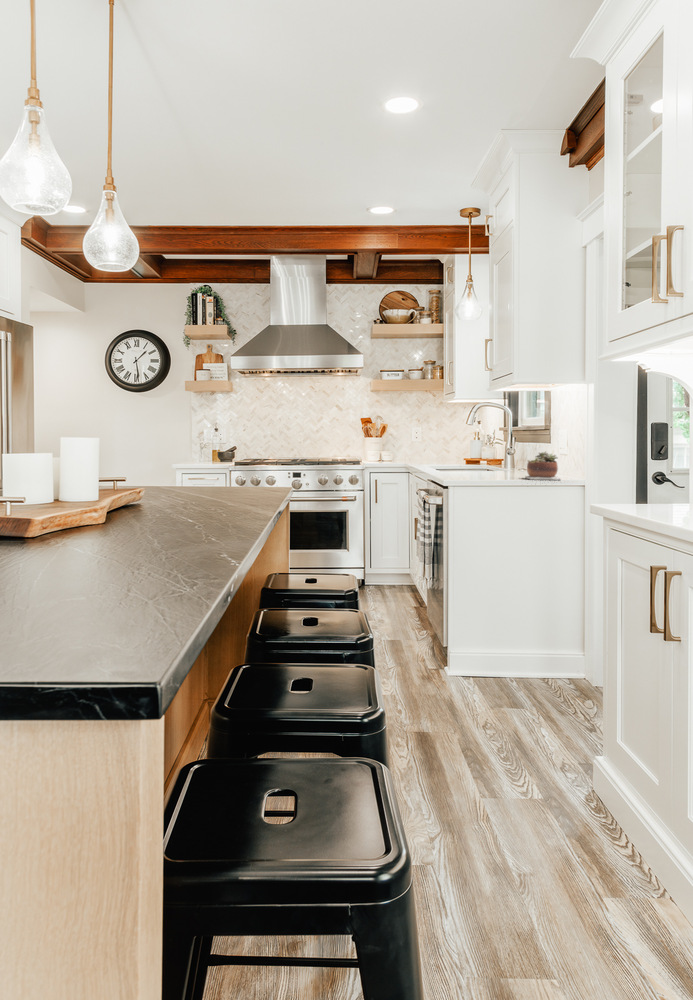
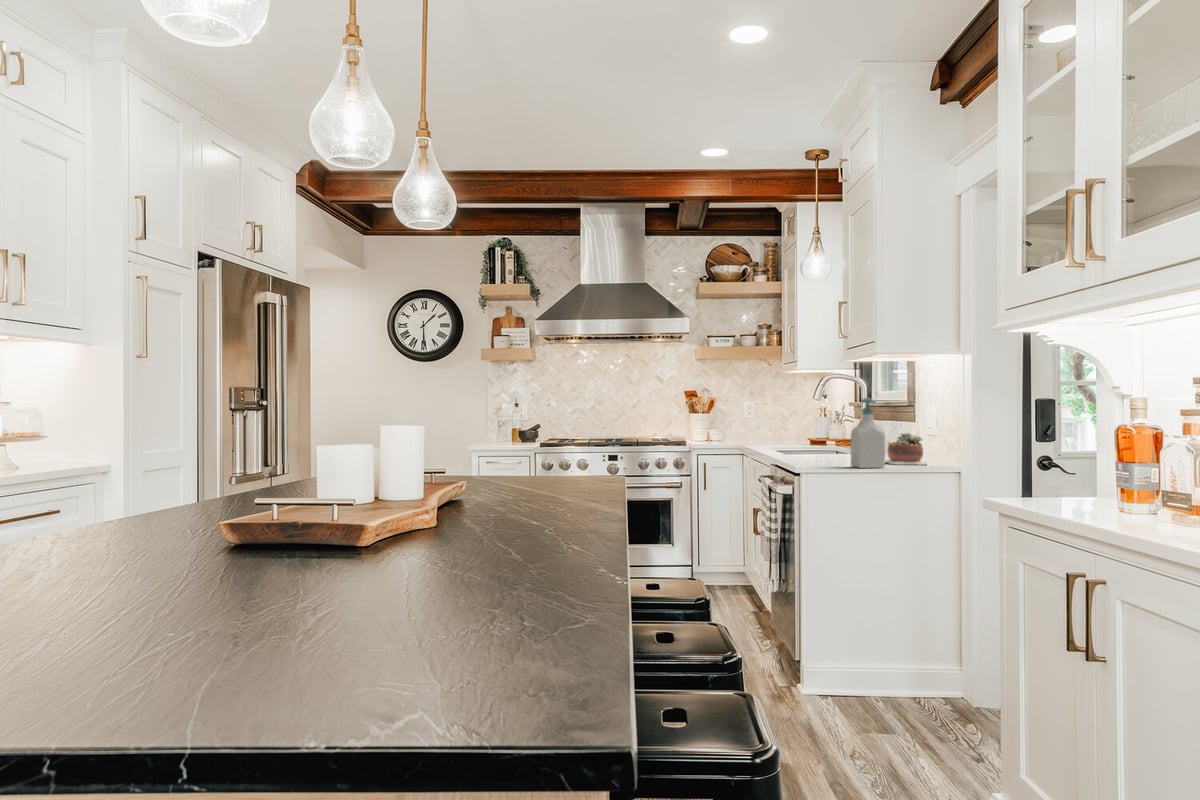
soap bottle: none [495,420,526,483] -> present [851,398,885,468]

